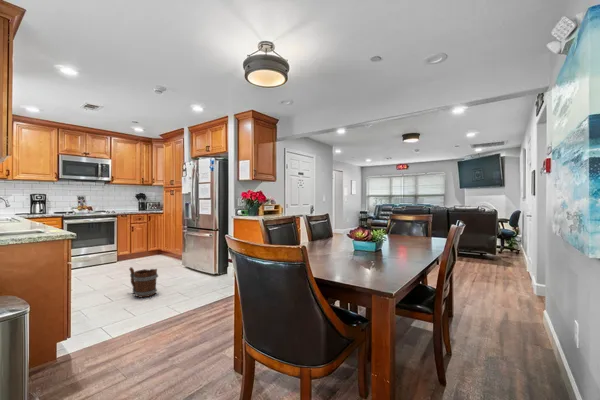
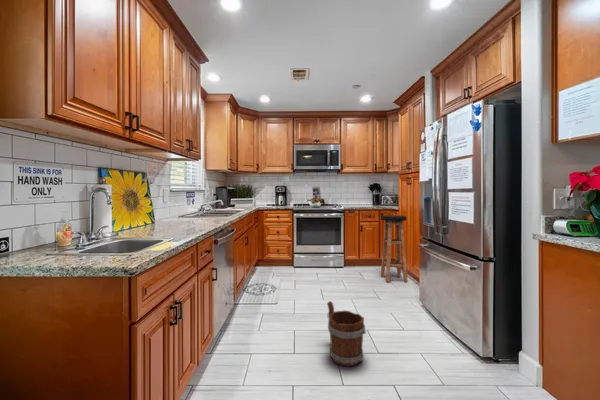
bar stool: none [151,216,172,264] -> present [381,215,408,282]

